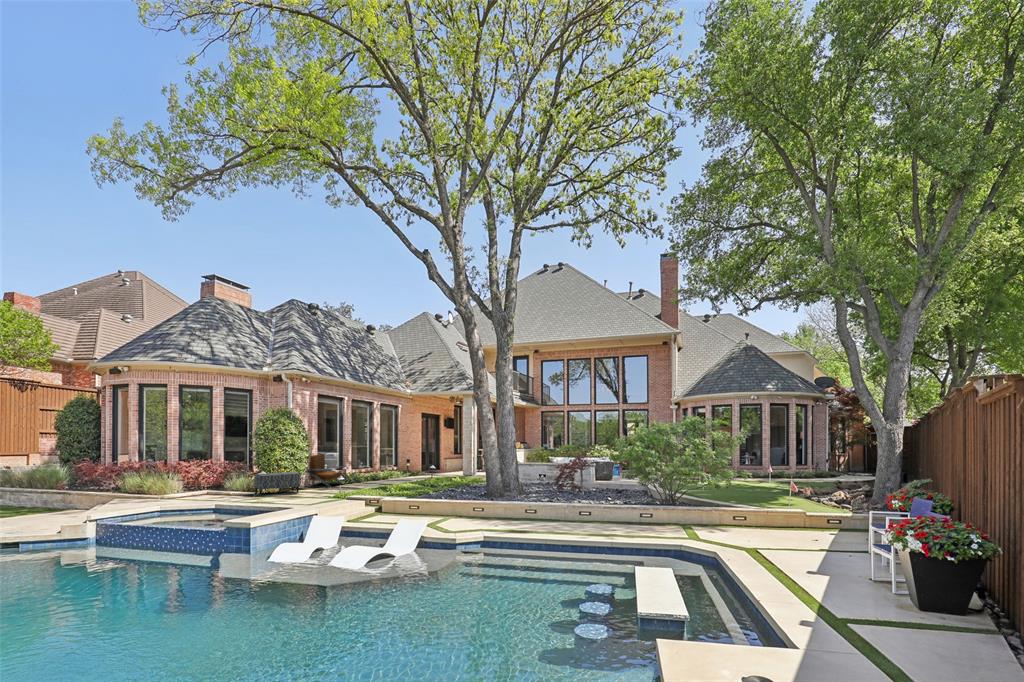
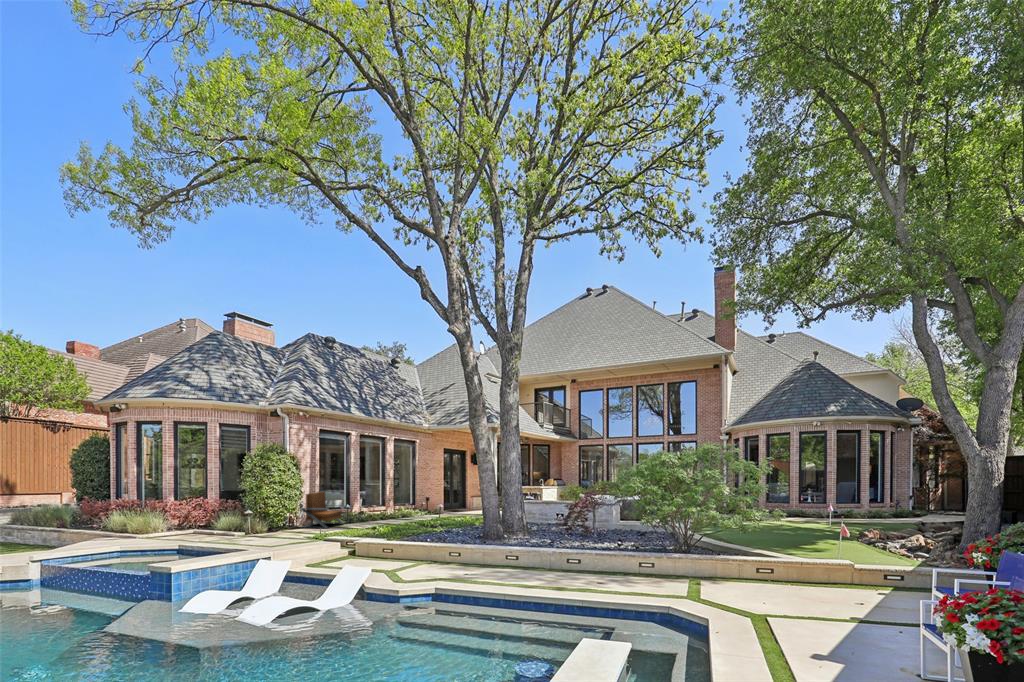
bench: present [254,472,301,495] -> none [239,511,287,537]

